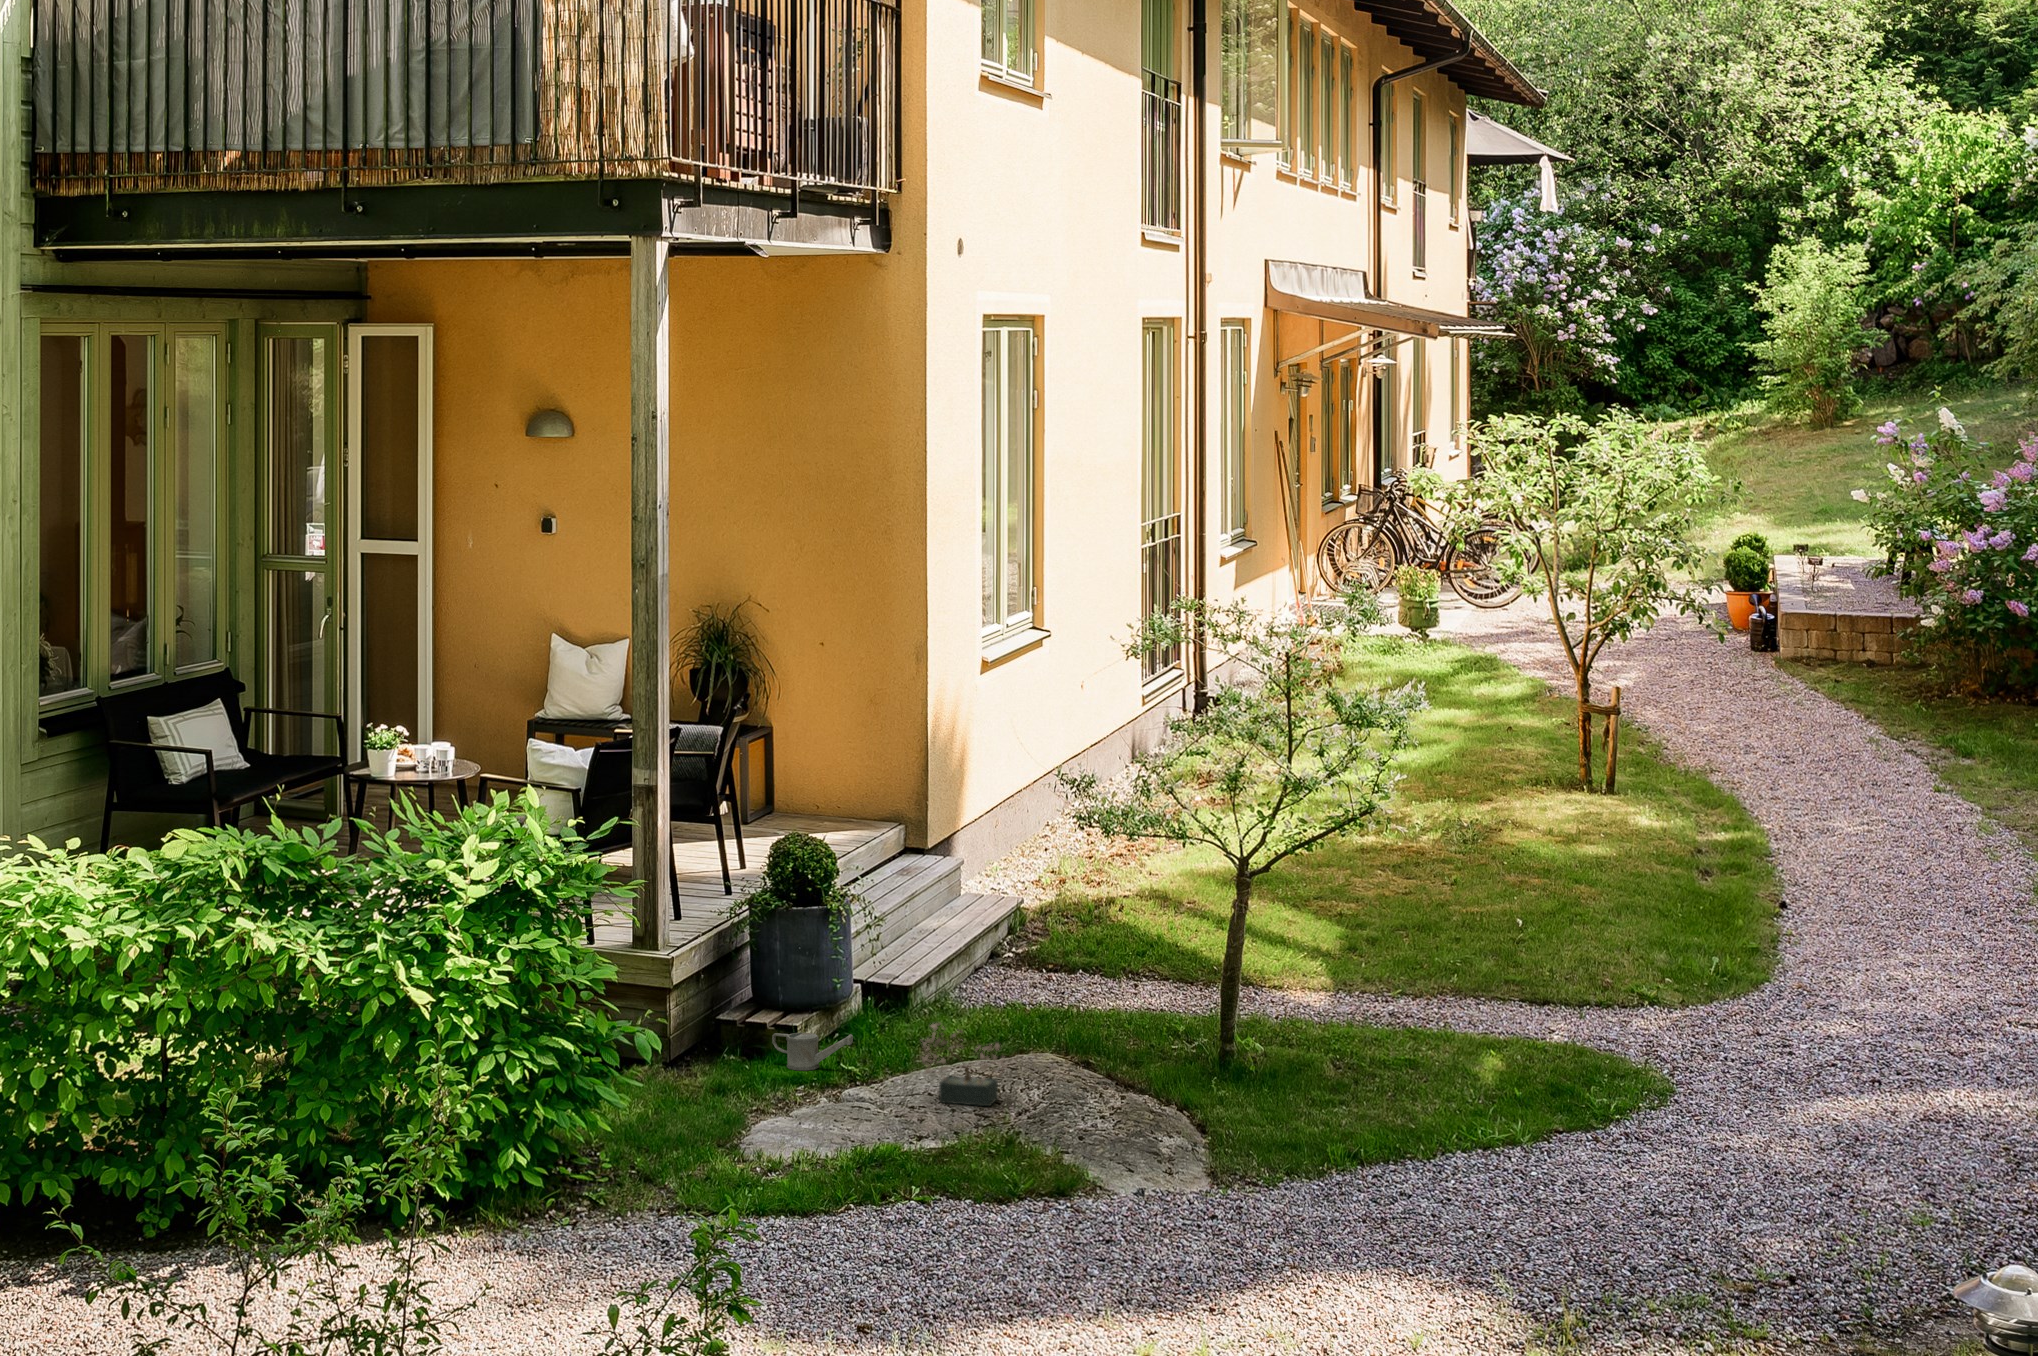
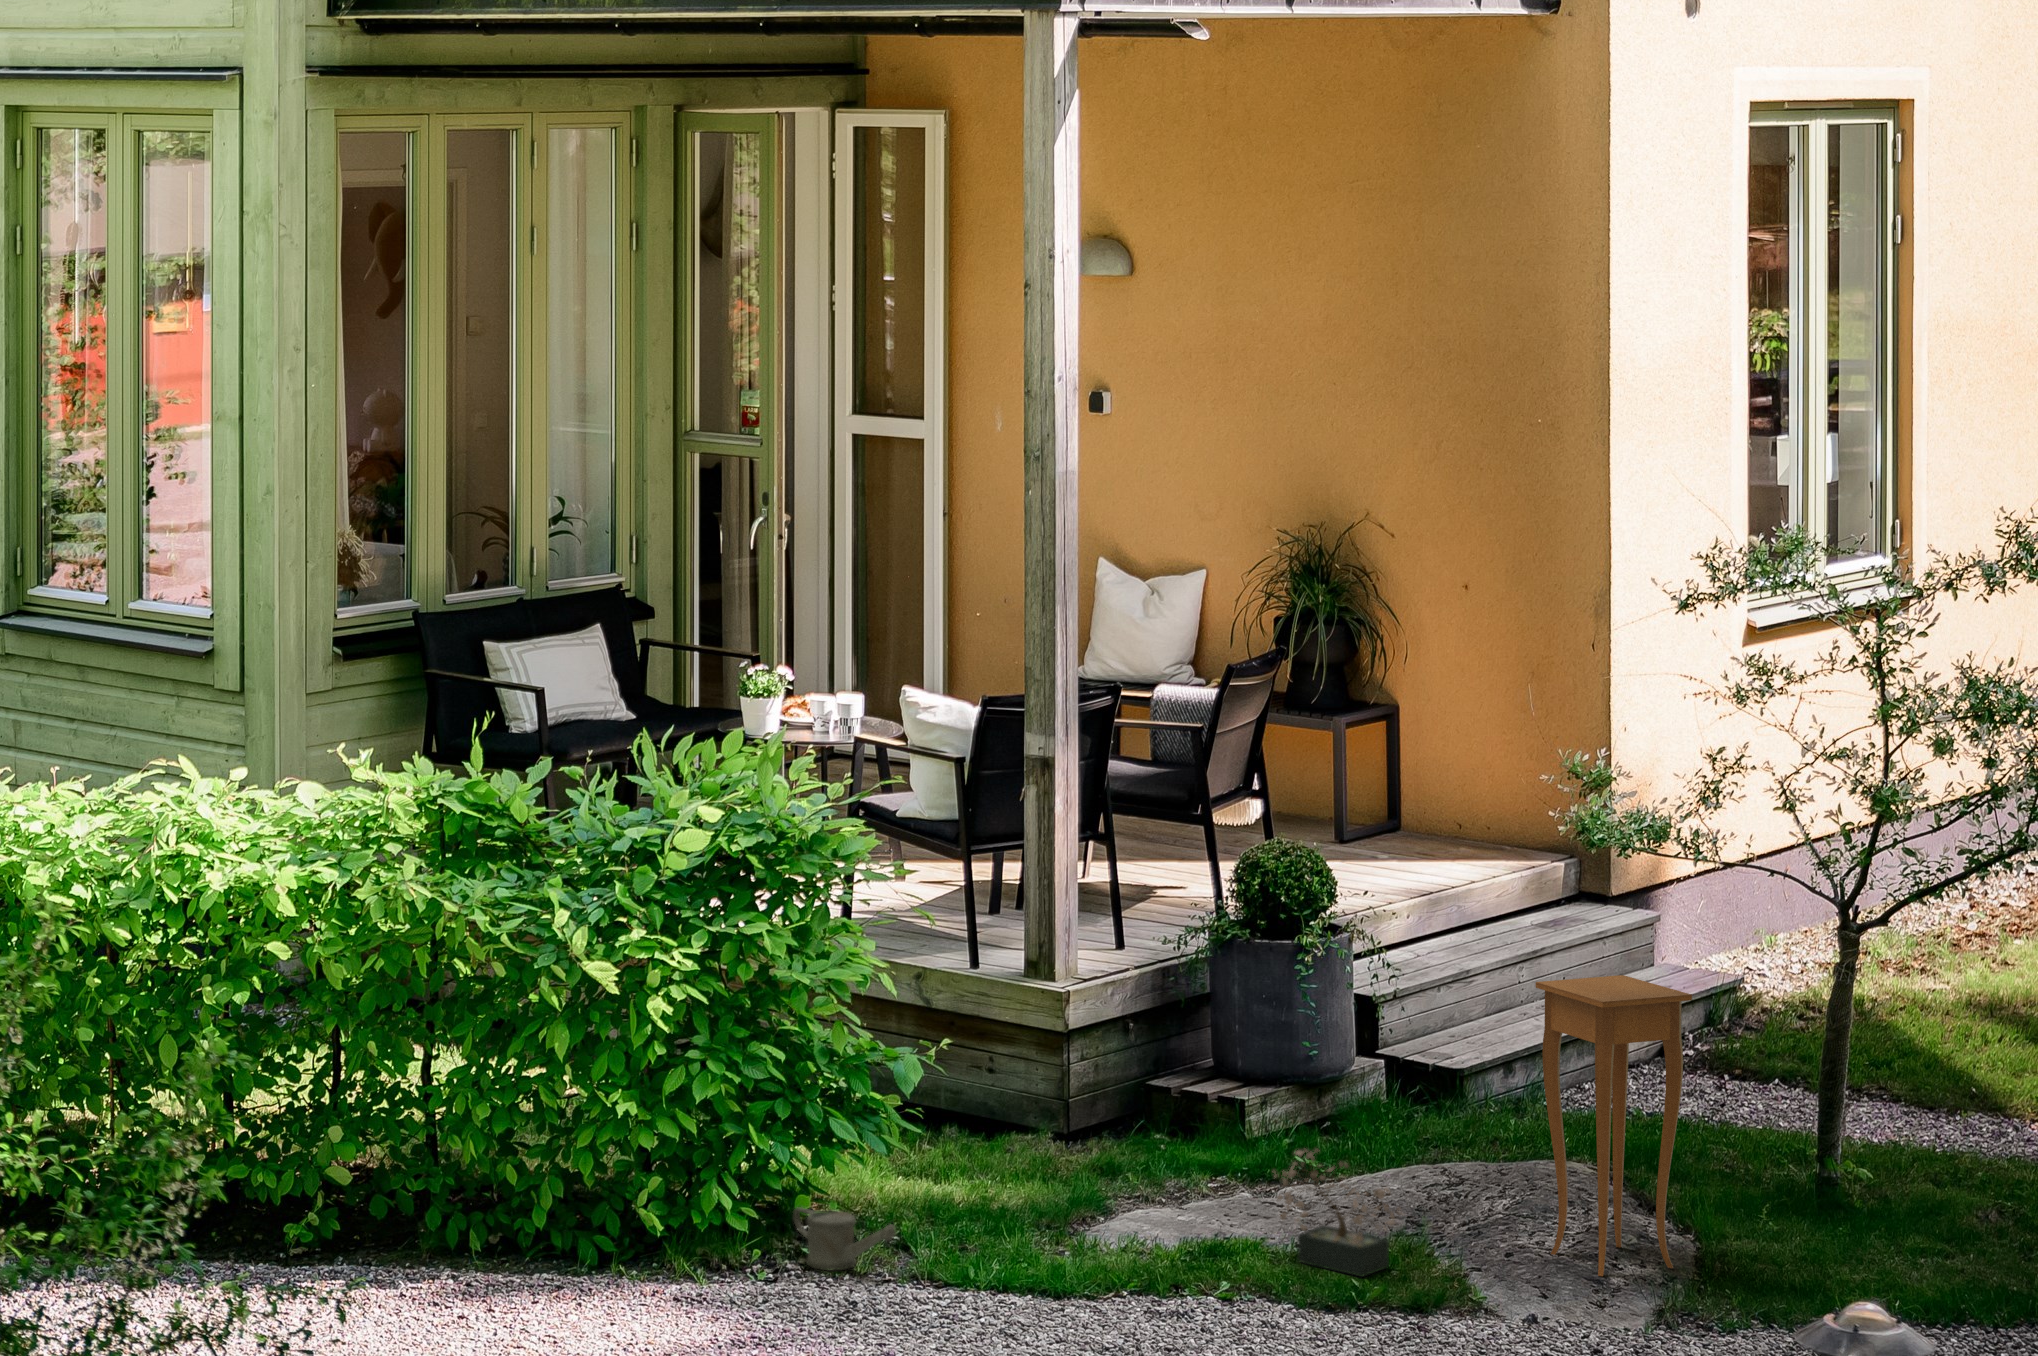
side table: none [1066,885,1167,1089] -> present [1536,975,1692,1276]
watering can: present [772,1033,853,1071] -> present [794,1207,895,1271]

